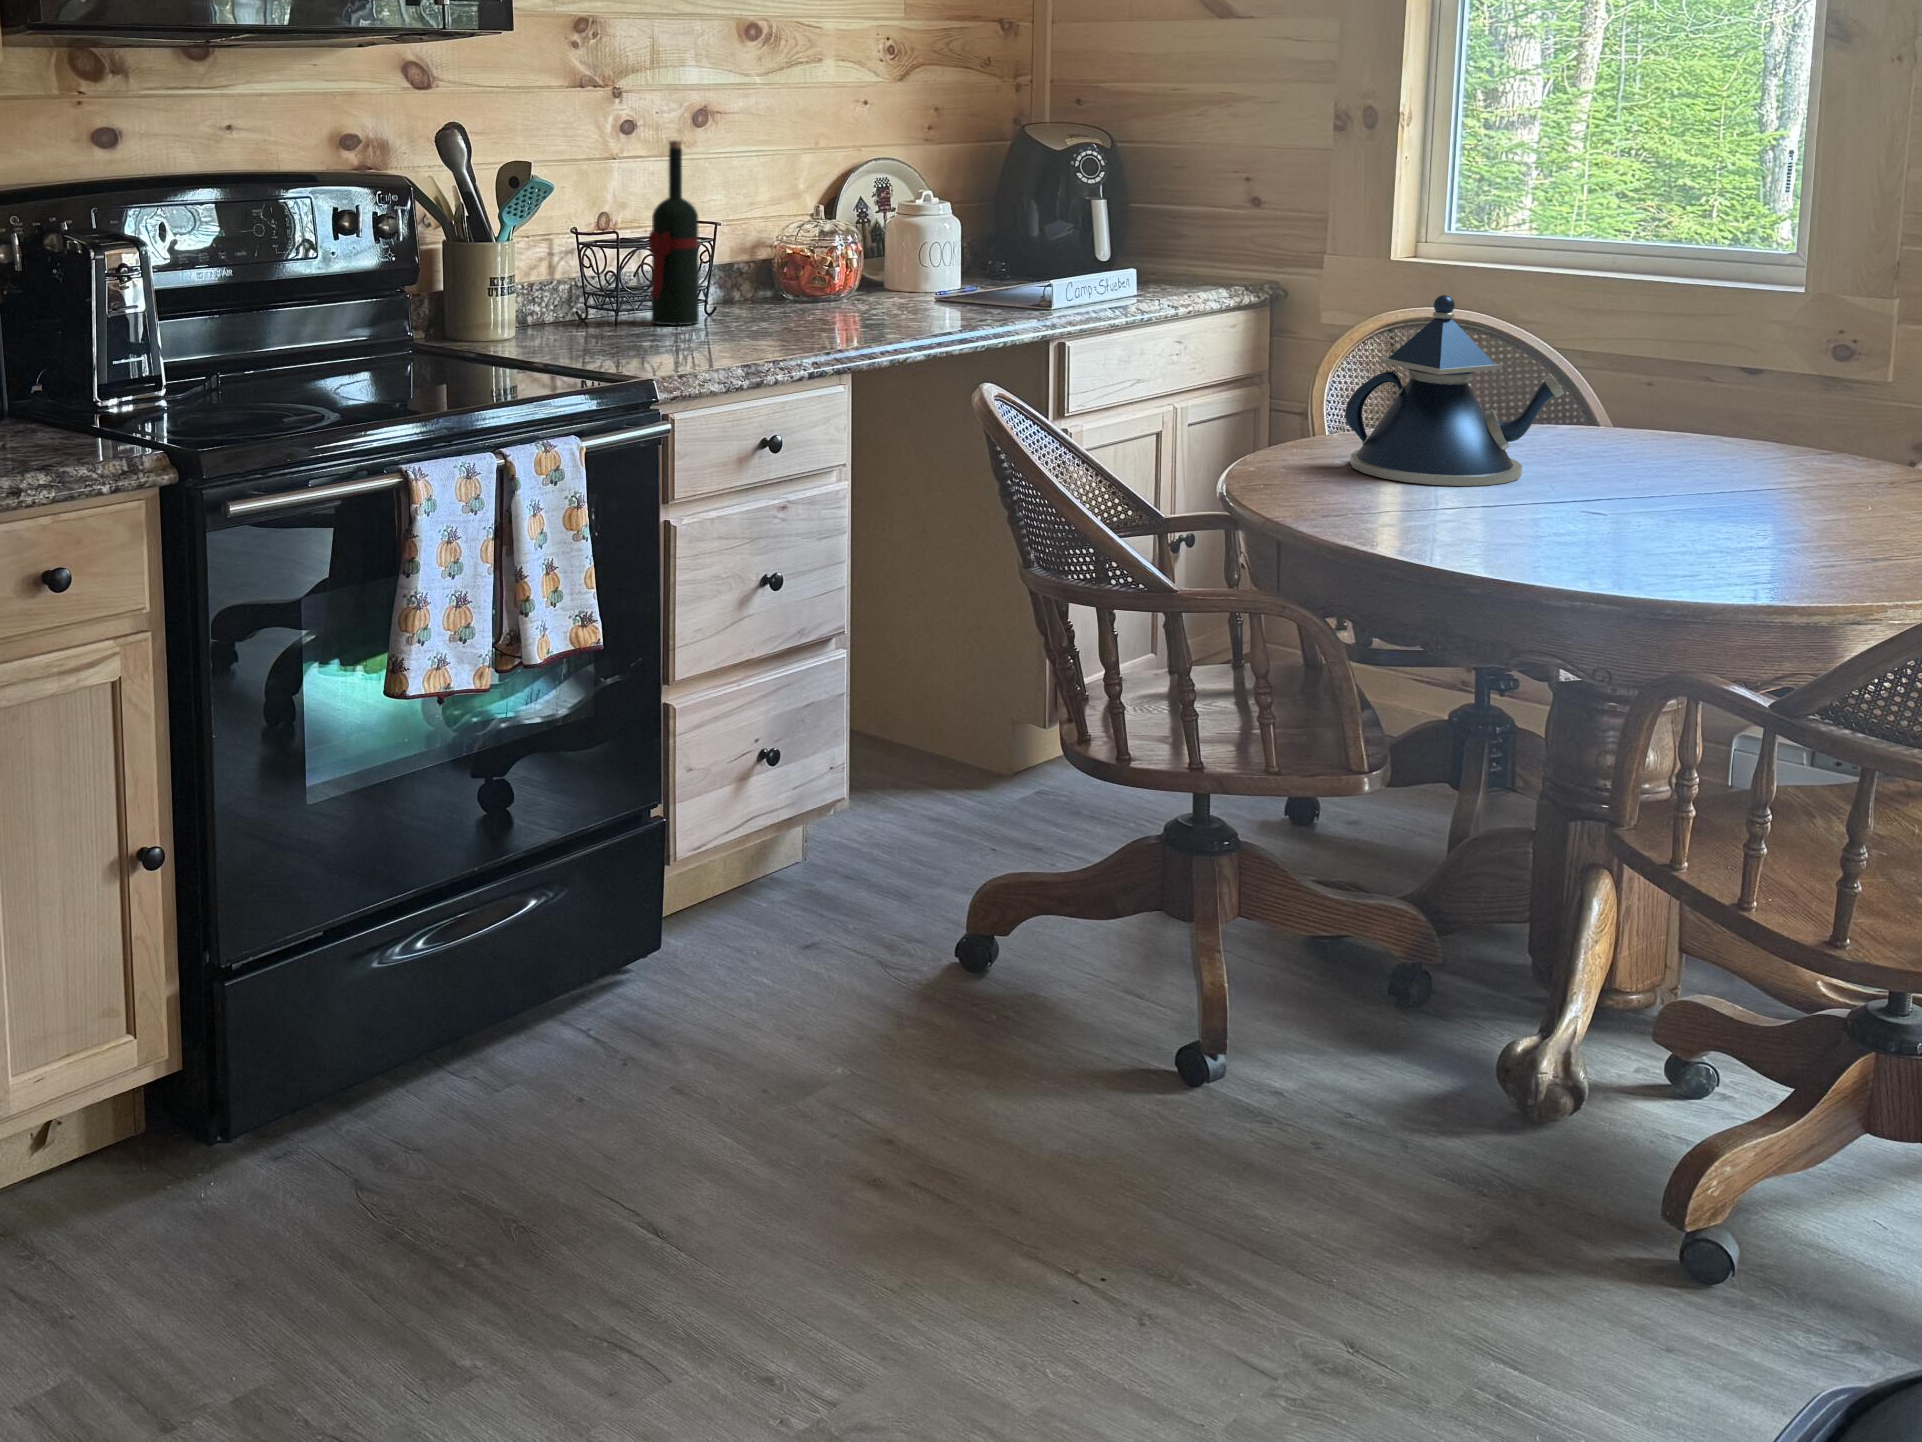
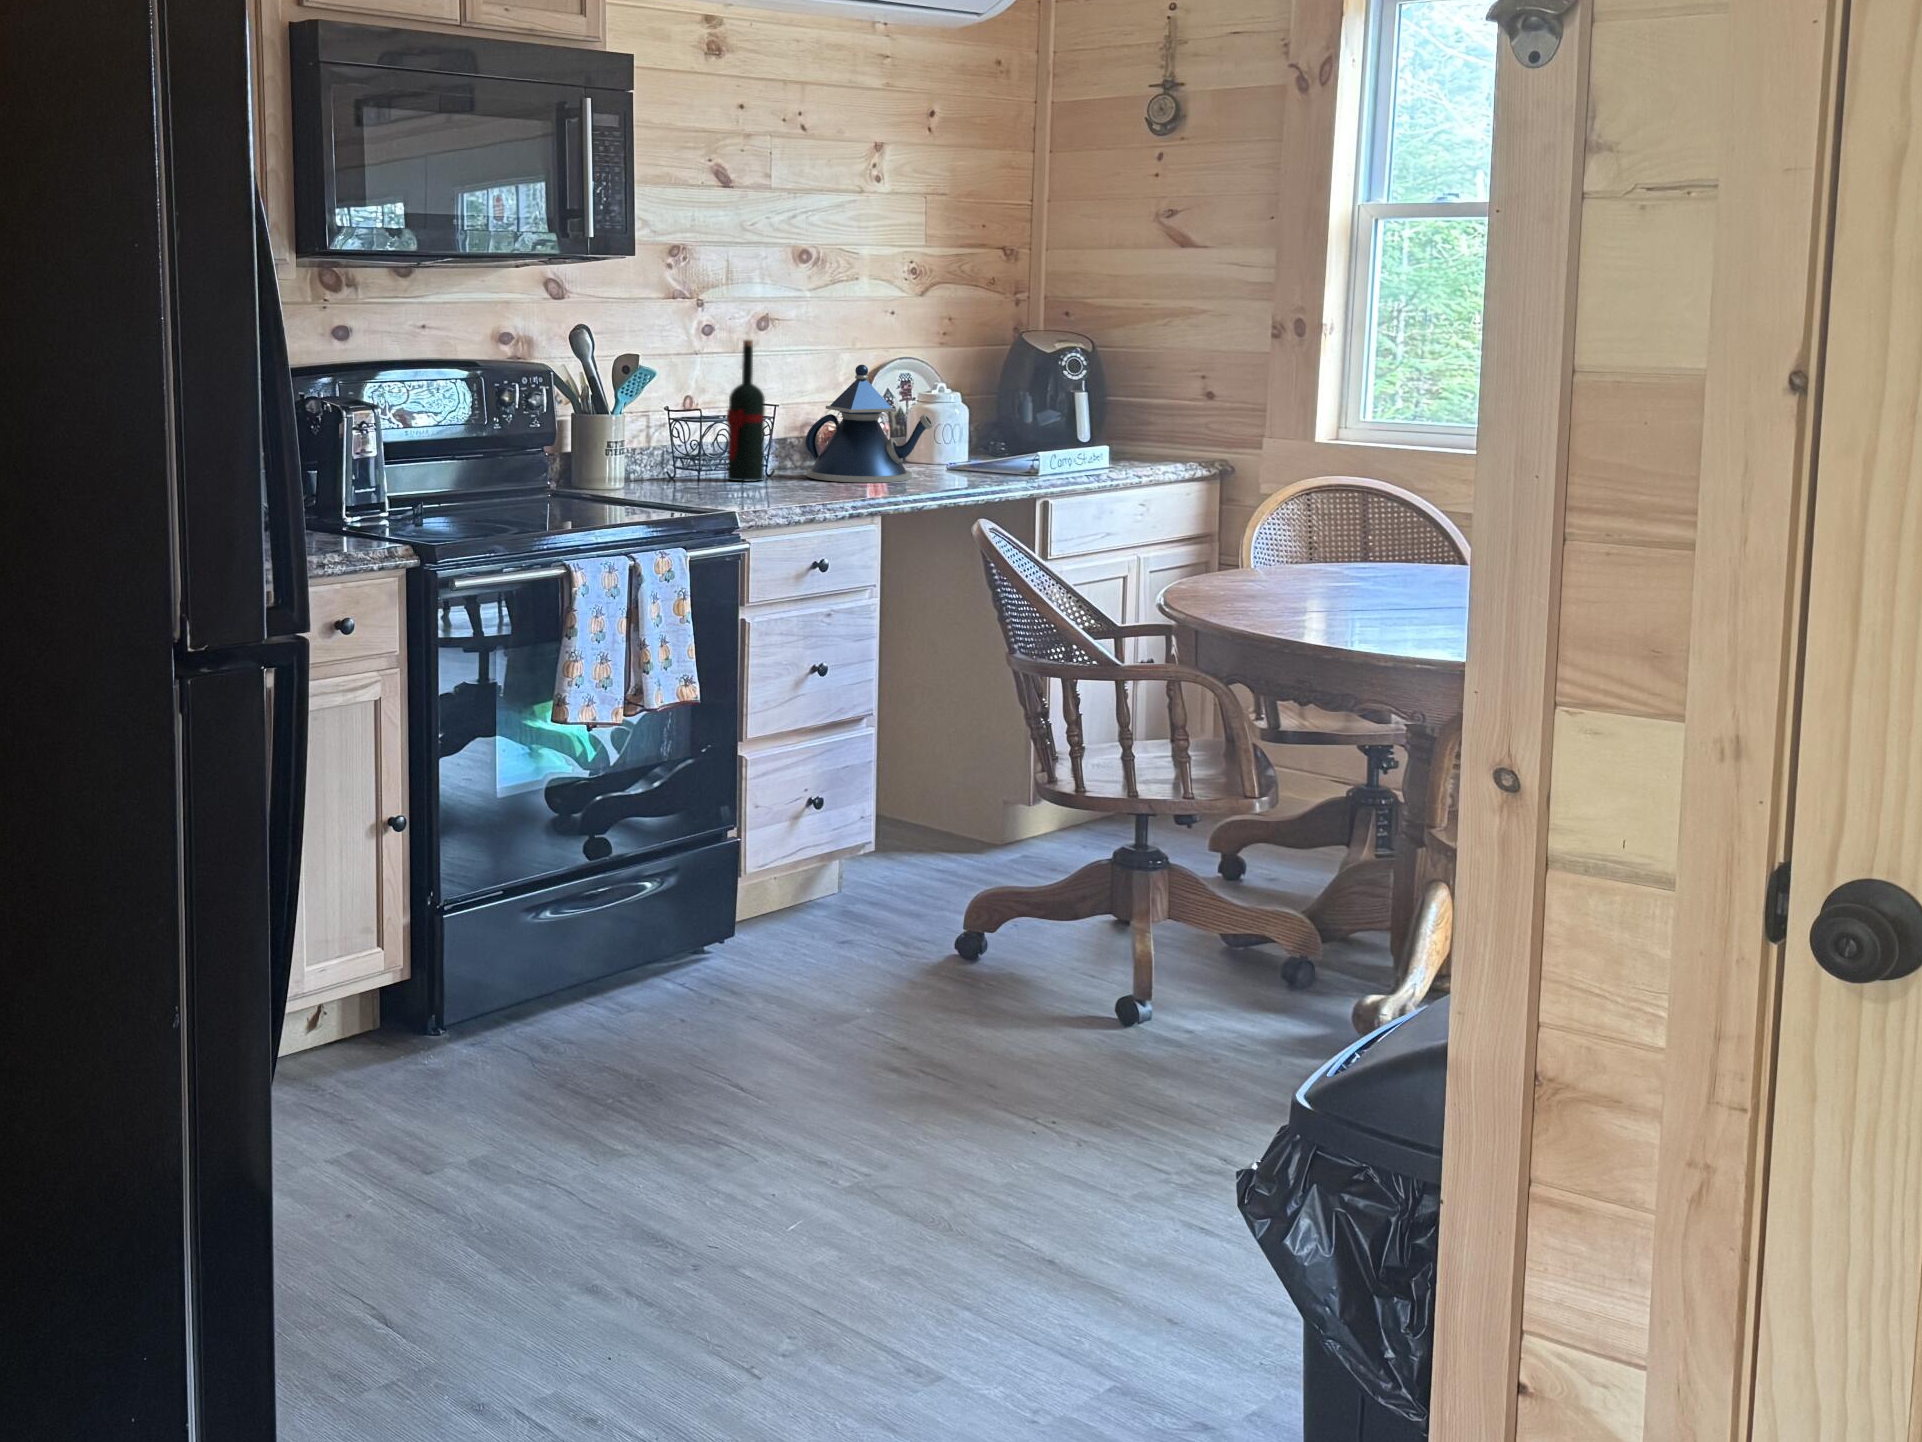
teapot: present [1345,295,1564,486] -> present [805,365,933,482]

